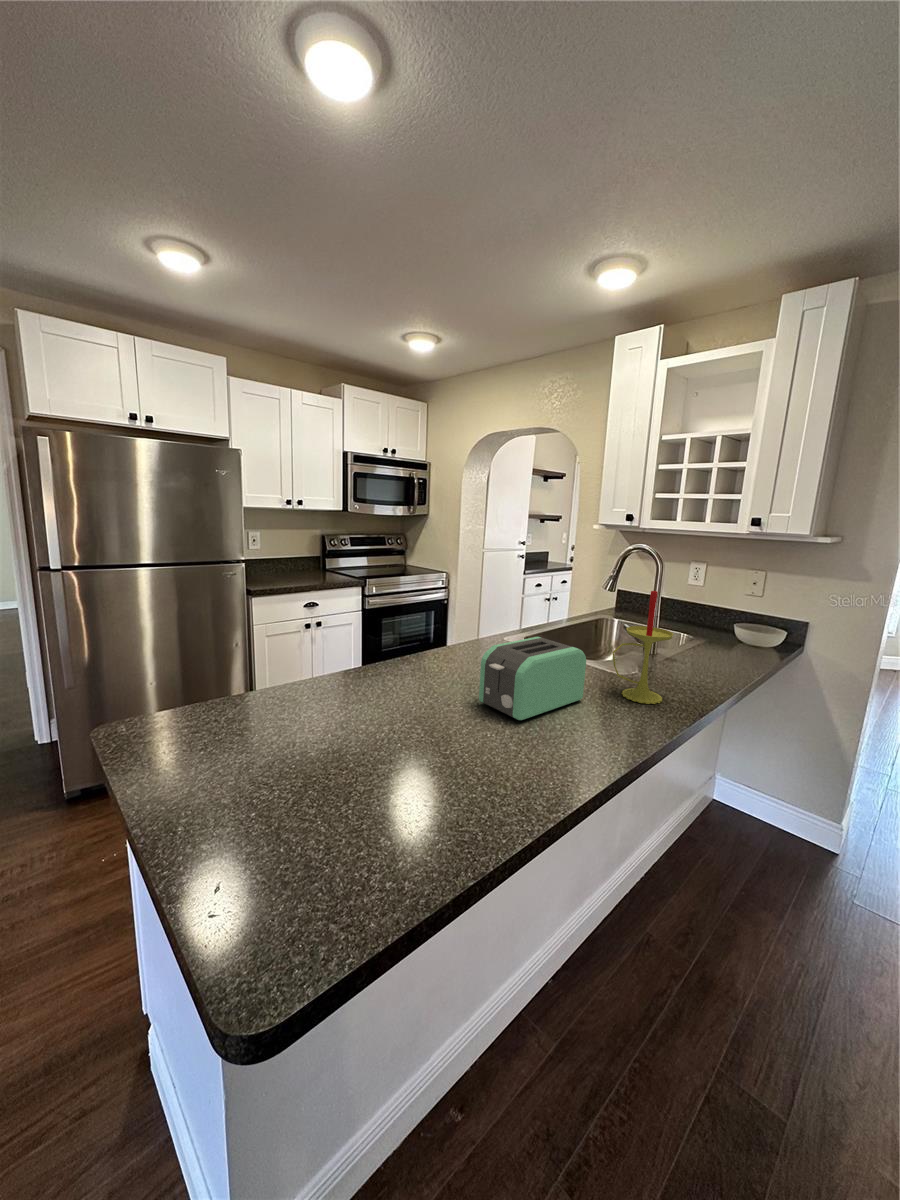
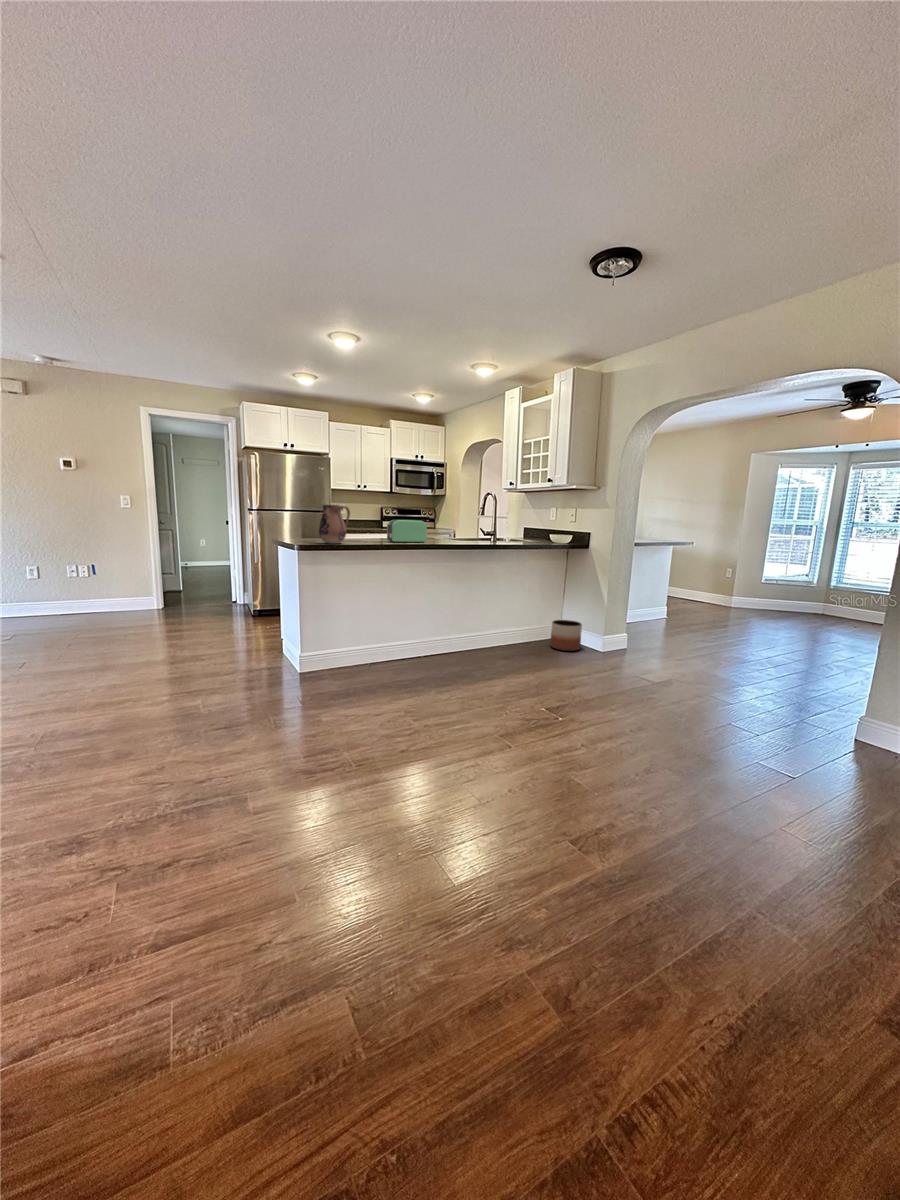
candle: present [612,591,674,704] -> none [441,499,461,543]
ceramic pitcher: none [336,666,441,836] -> present [319,505,350,544]
planter: none [727,777,800,853] -> present [550,620,582,651]

